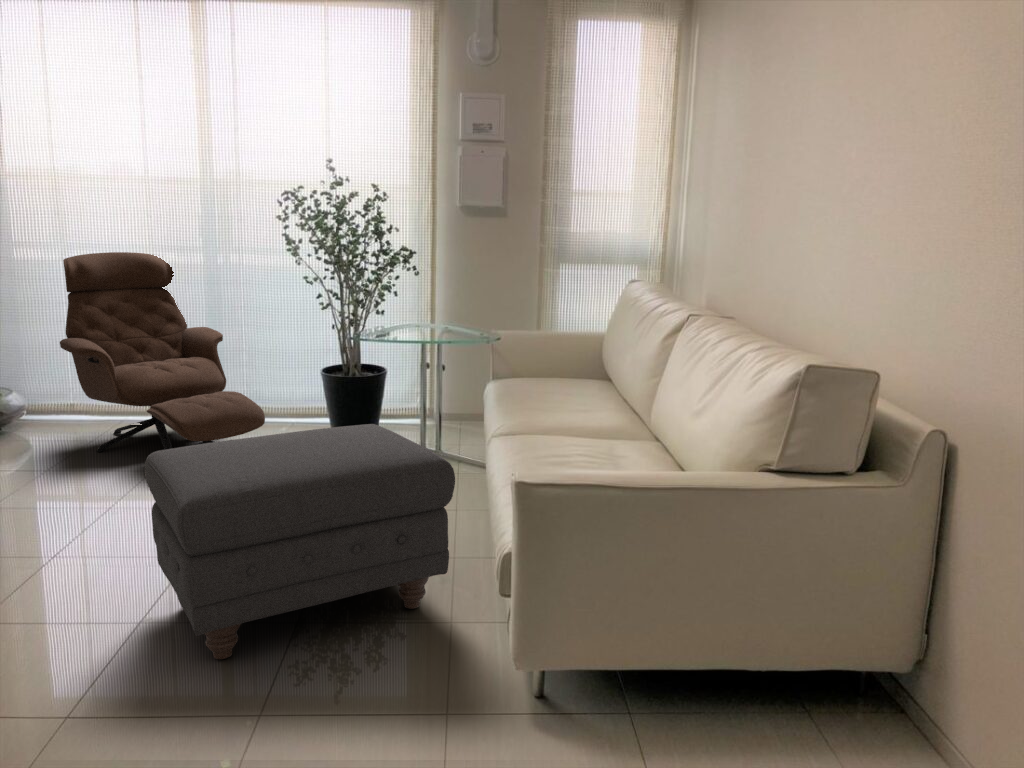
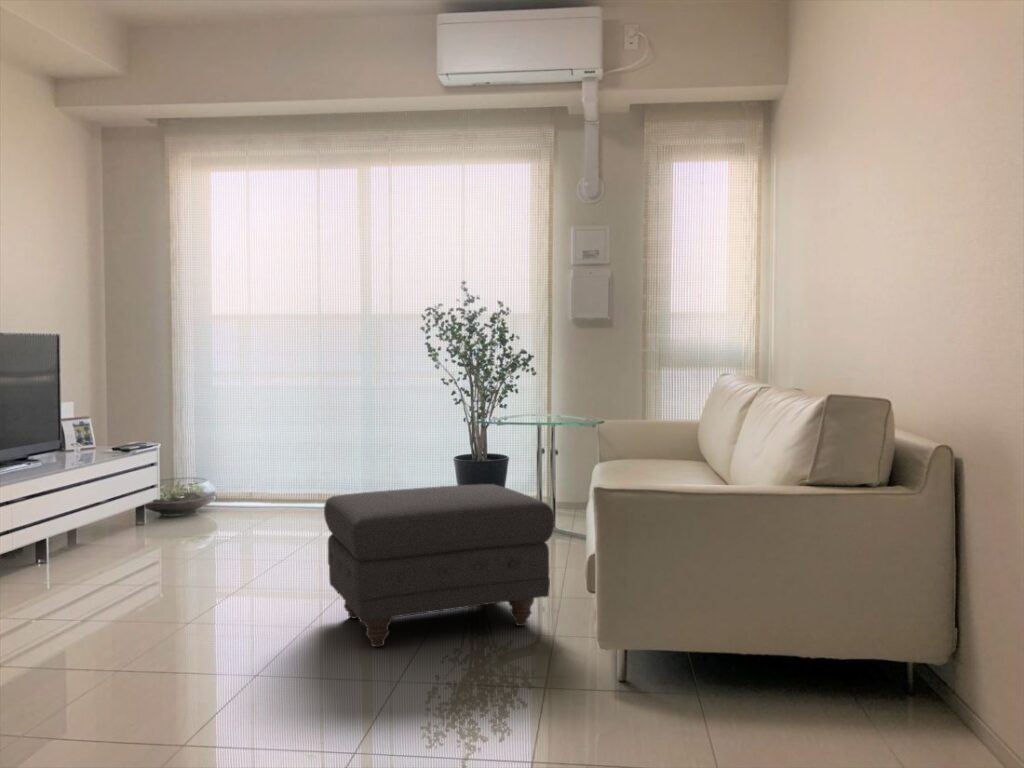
lounge chair: present [60,252,265,452] -> none [246,361,406,536]

